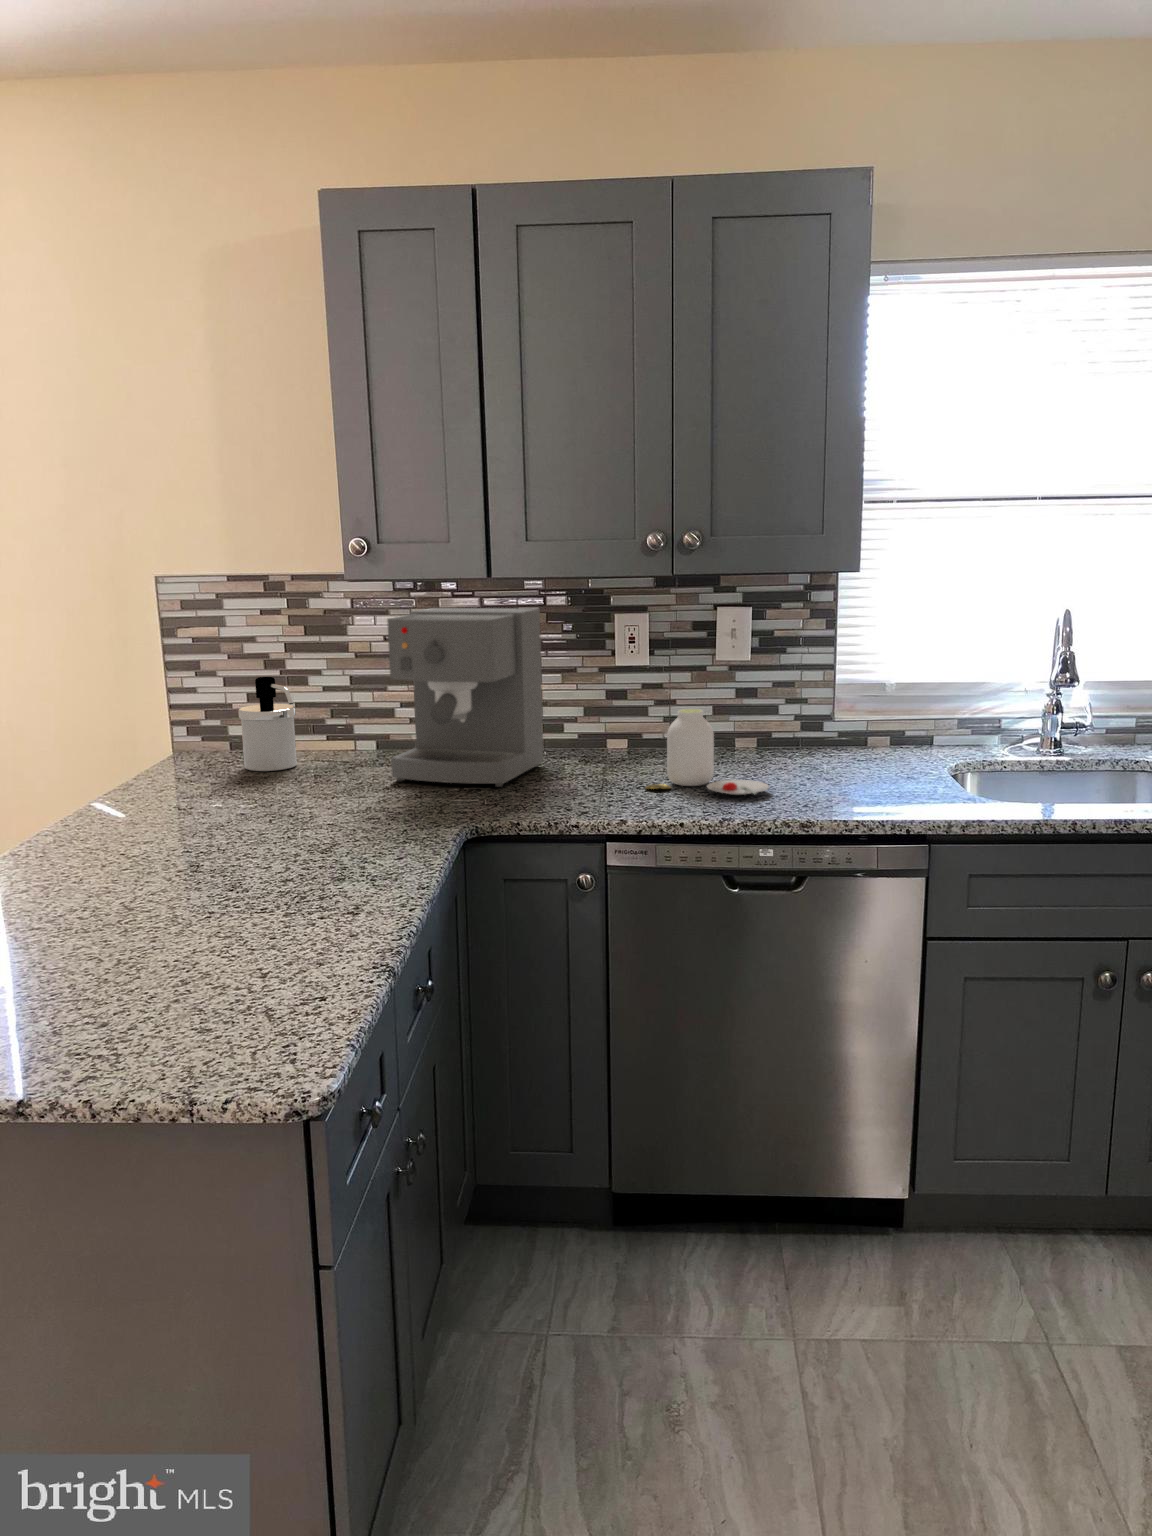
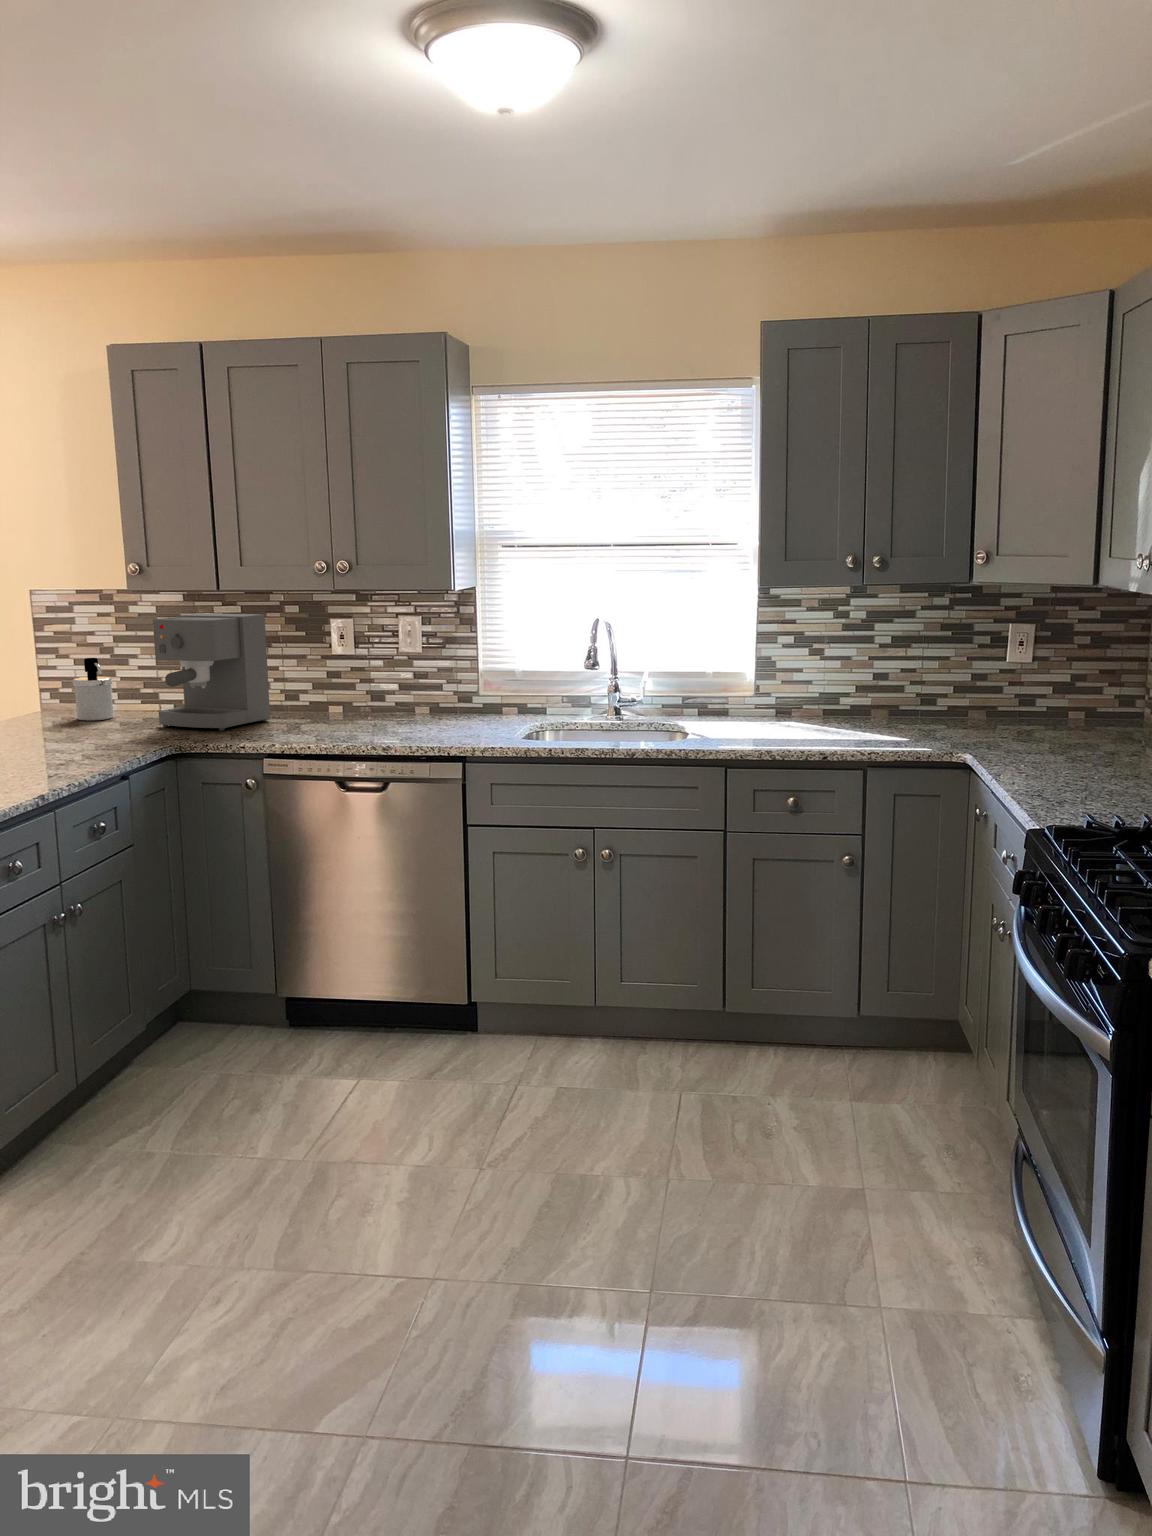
jar: present [646,709,769,795] -> none [311,682,386,737]

